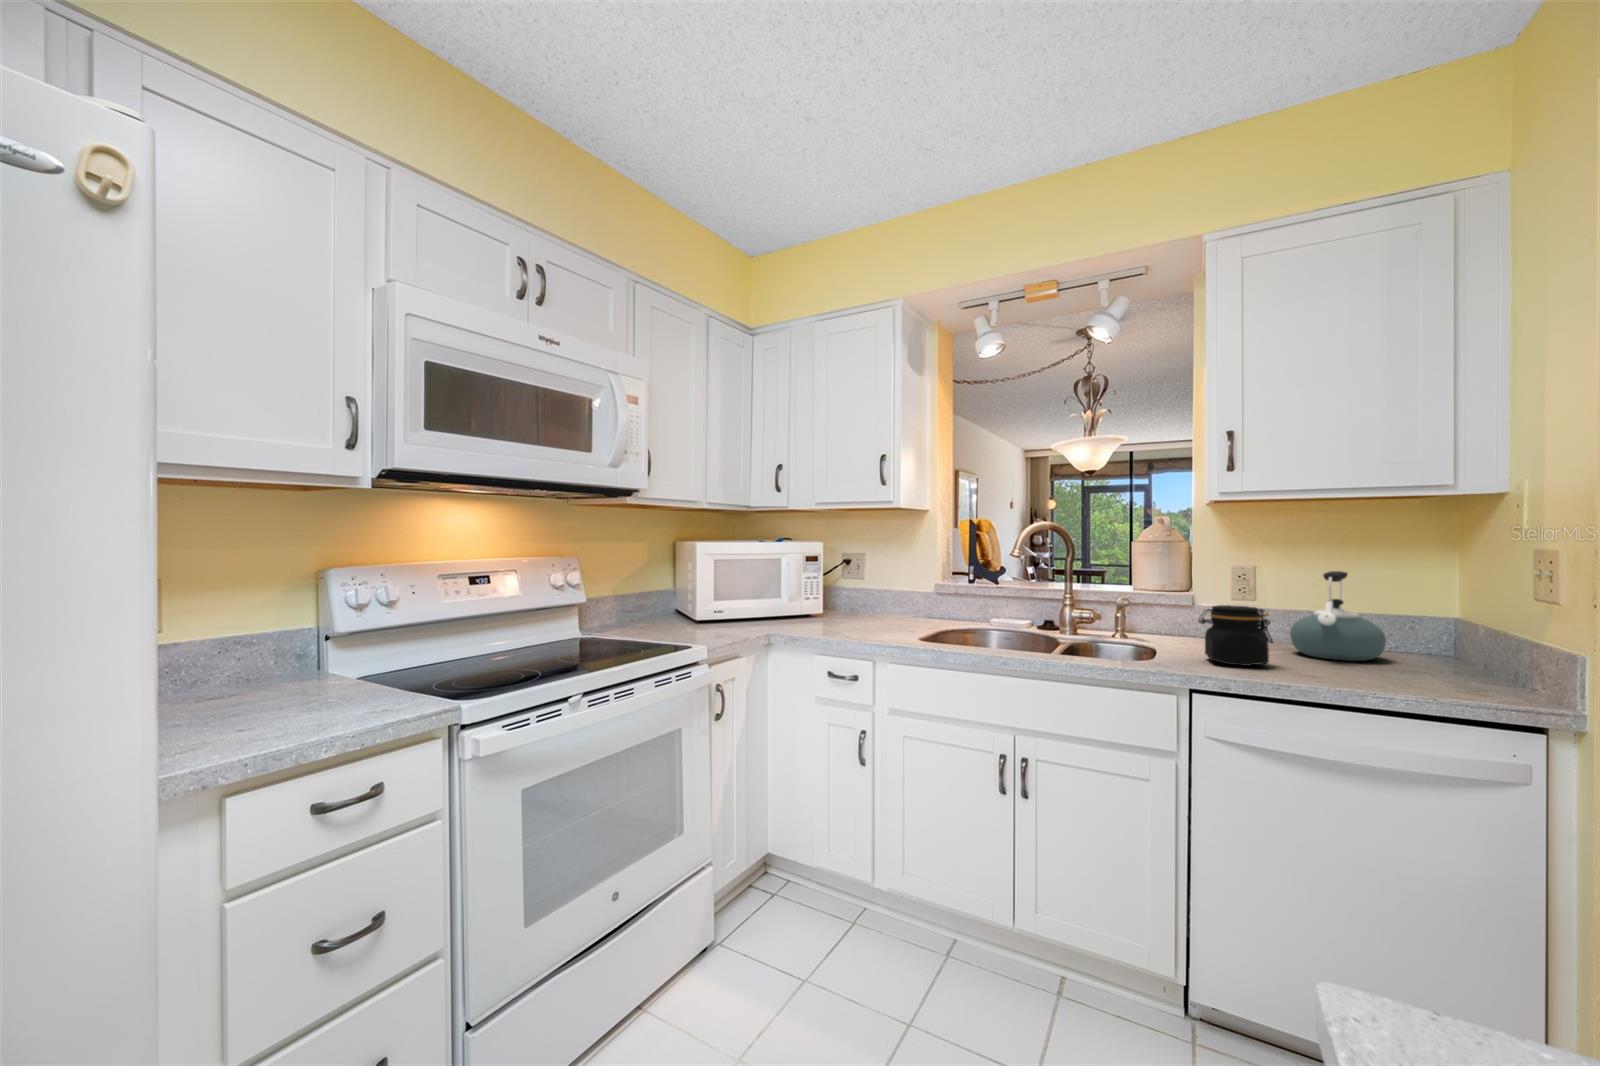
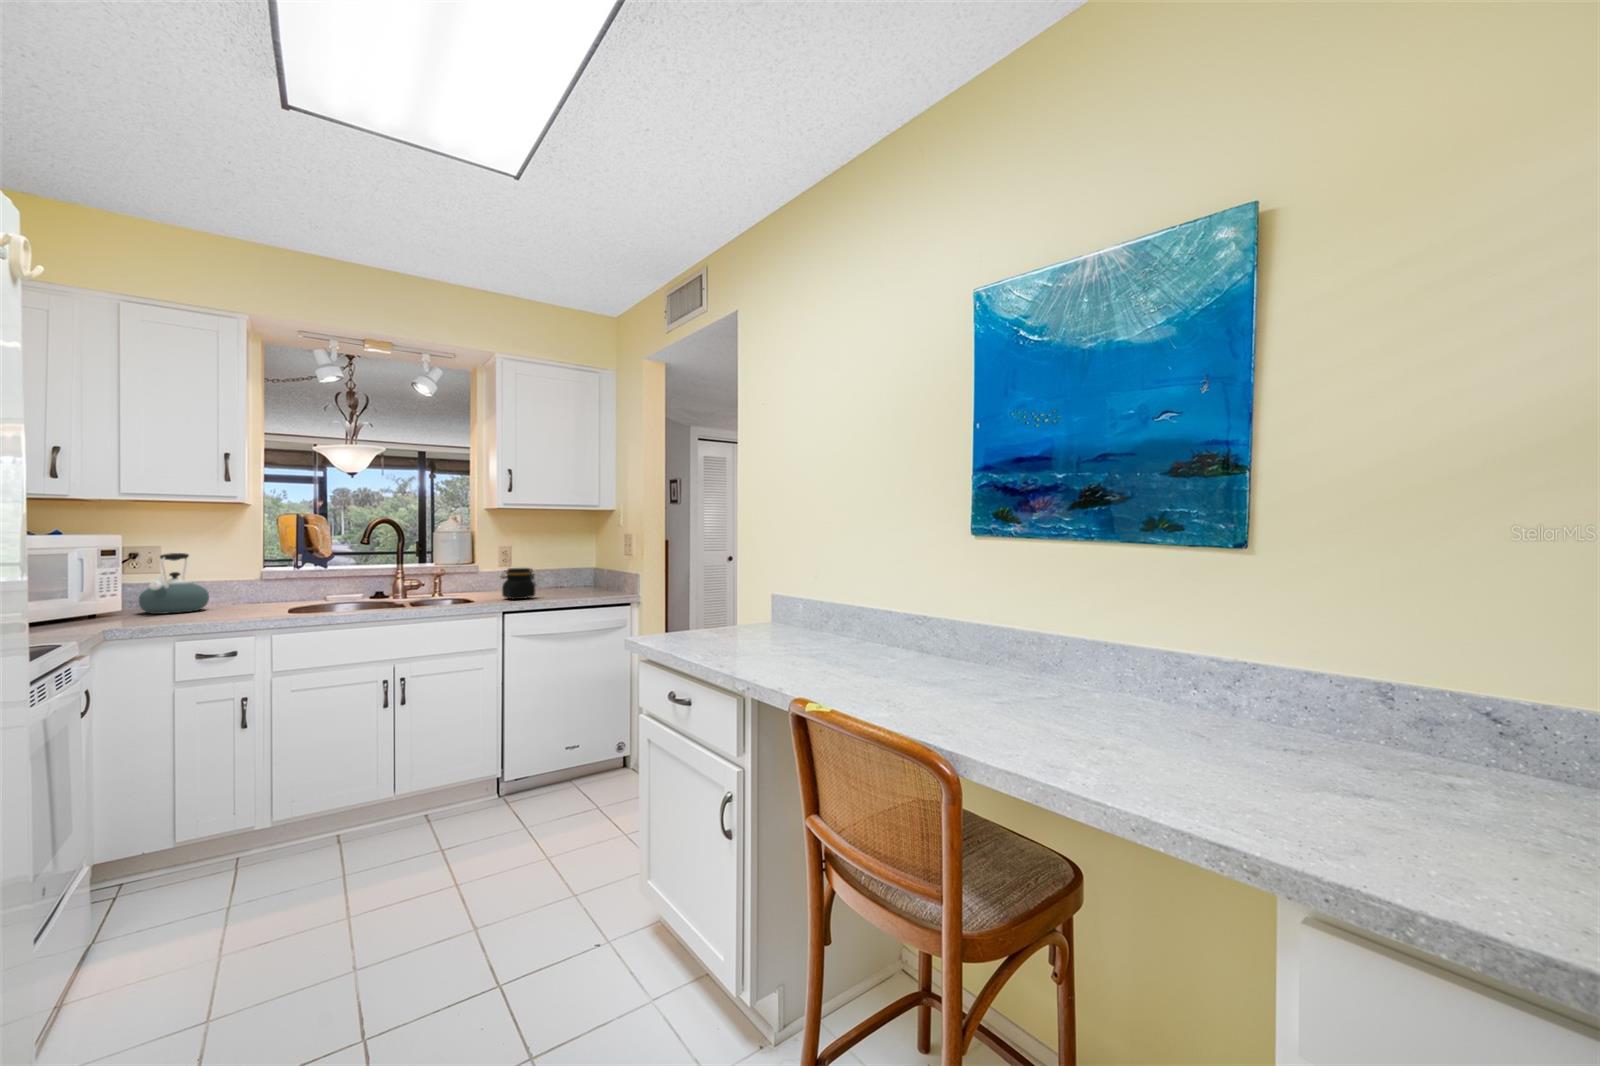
kettle: present [1290,571,1386,661] -> present [139,553,209,614]

